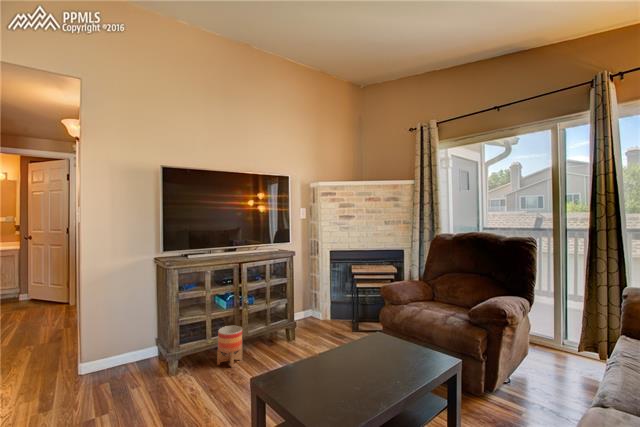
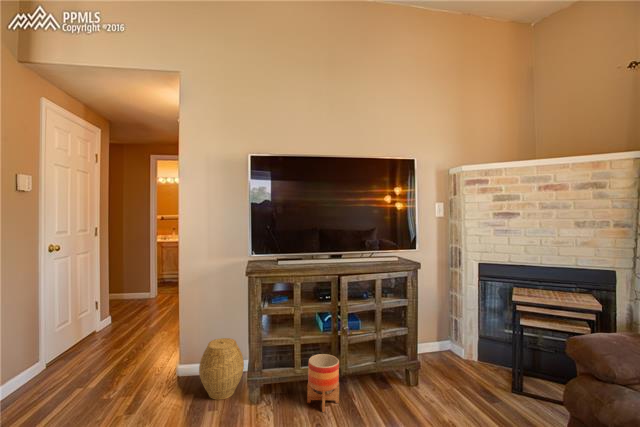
woven basket: none [114,327,158,380] -> present [199,338,244,400]

